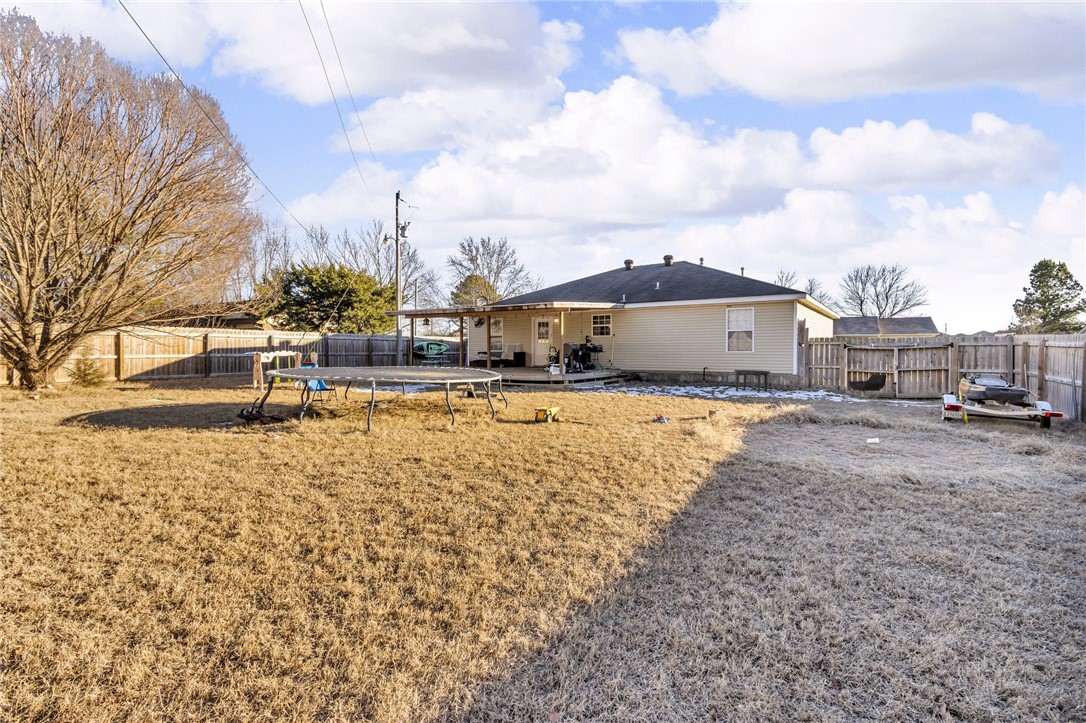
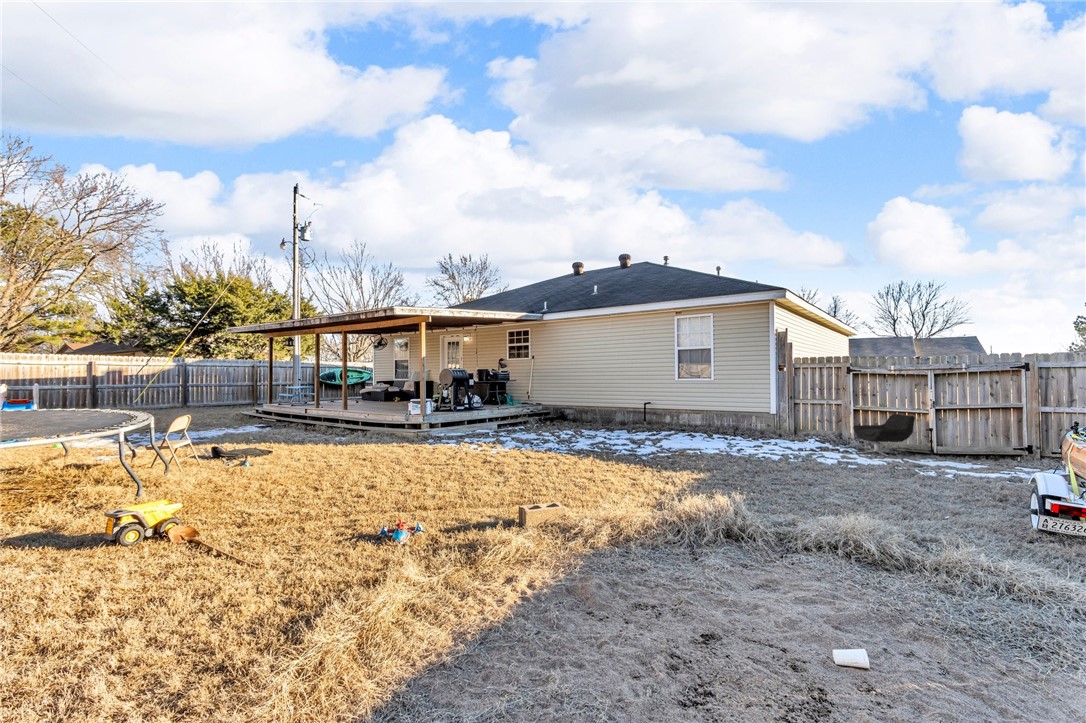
round table: present [734,370,770,393] -> none [681,406,736,441]

